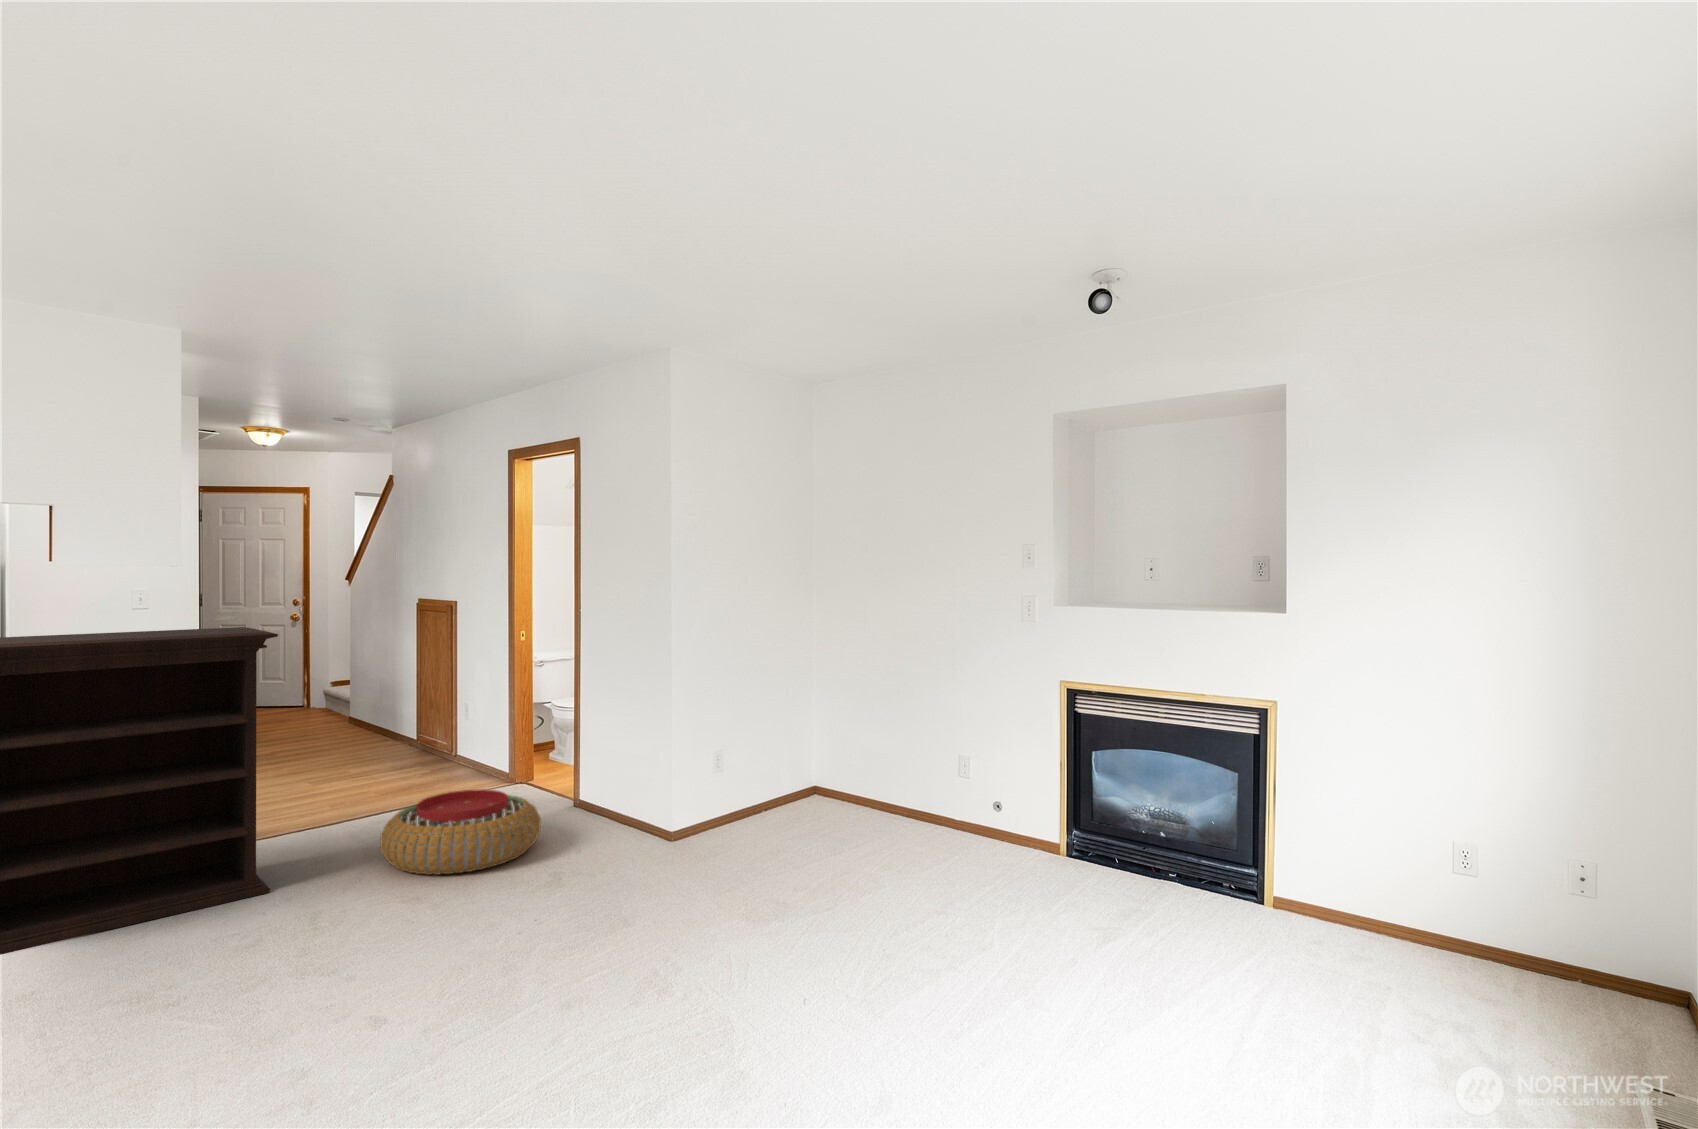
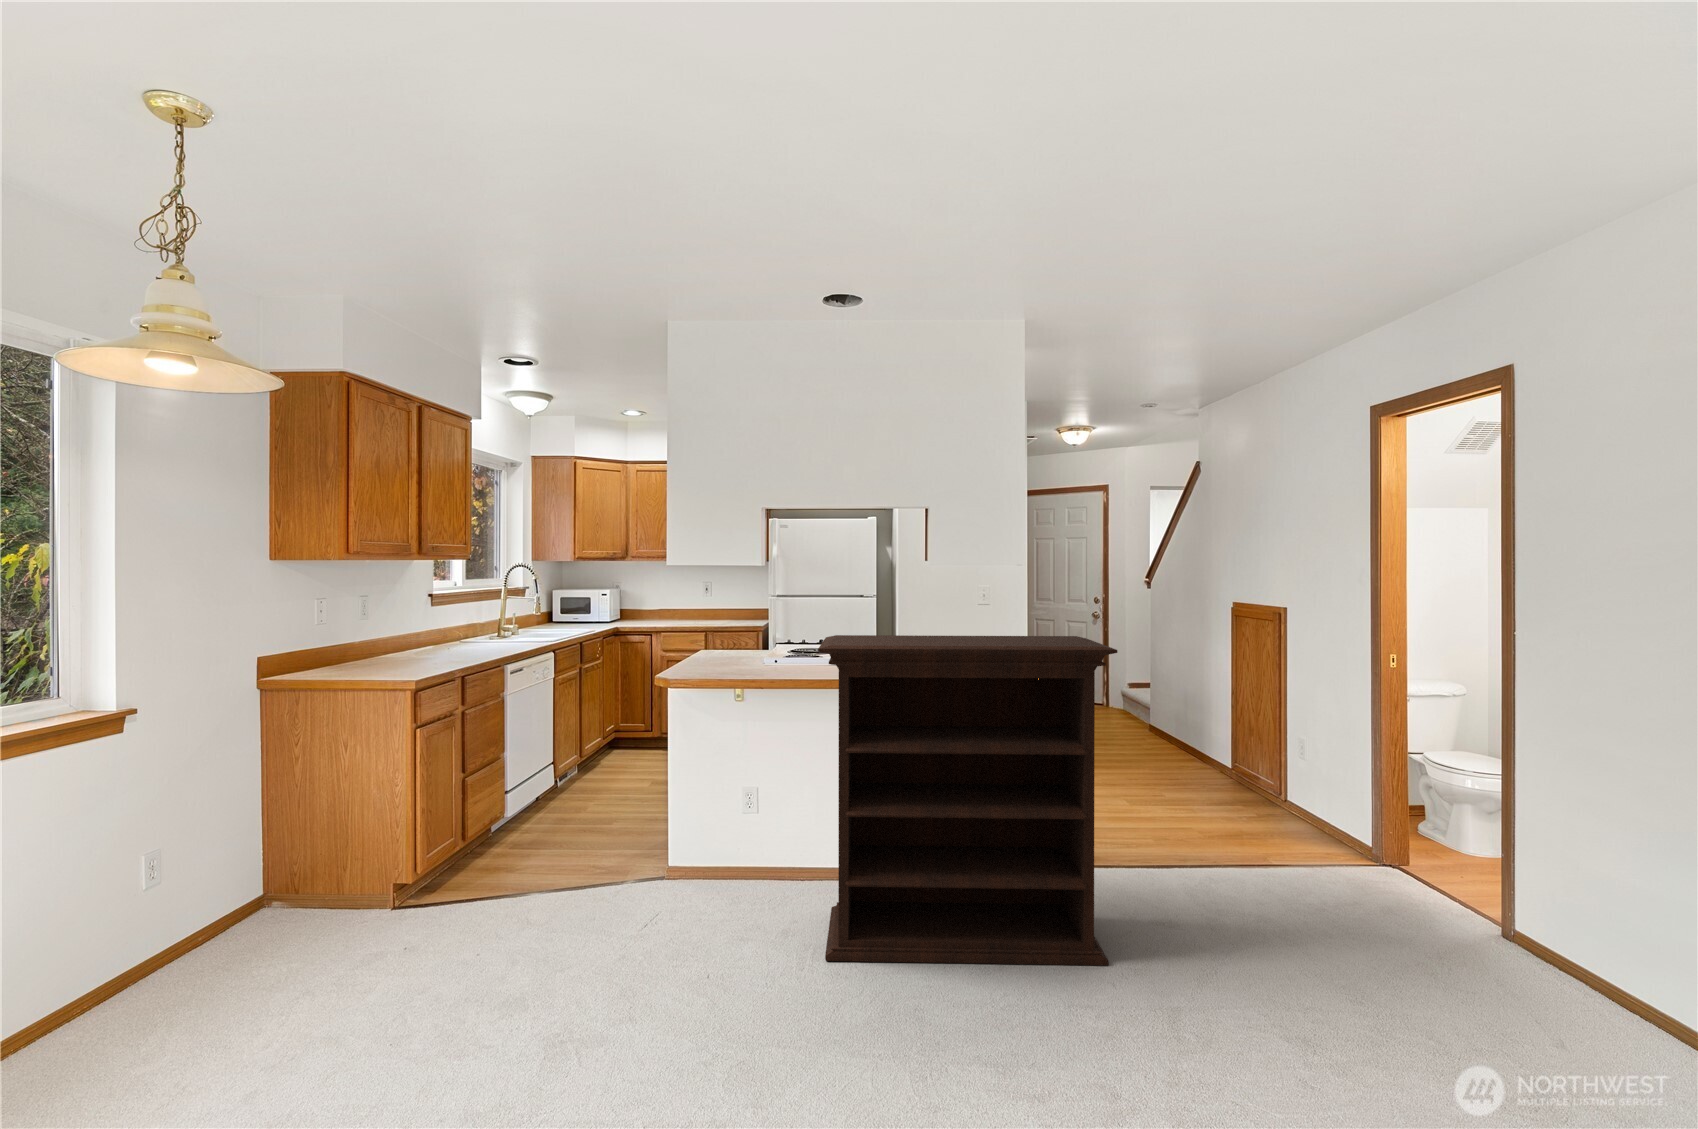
pouf: present [380,790,541,875] -> none [1233,882,1481,1029]

